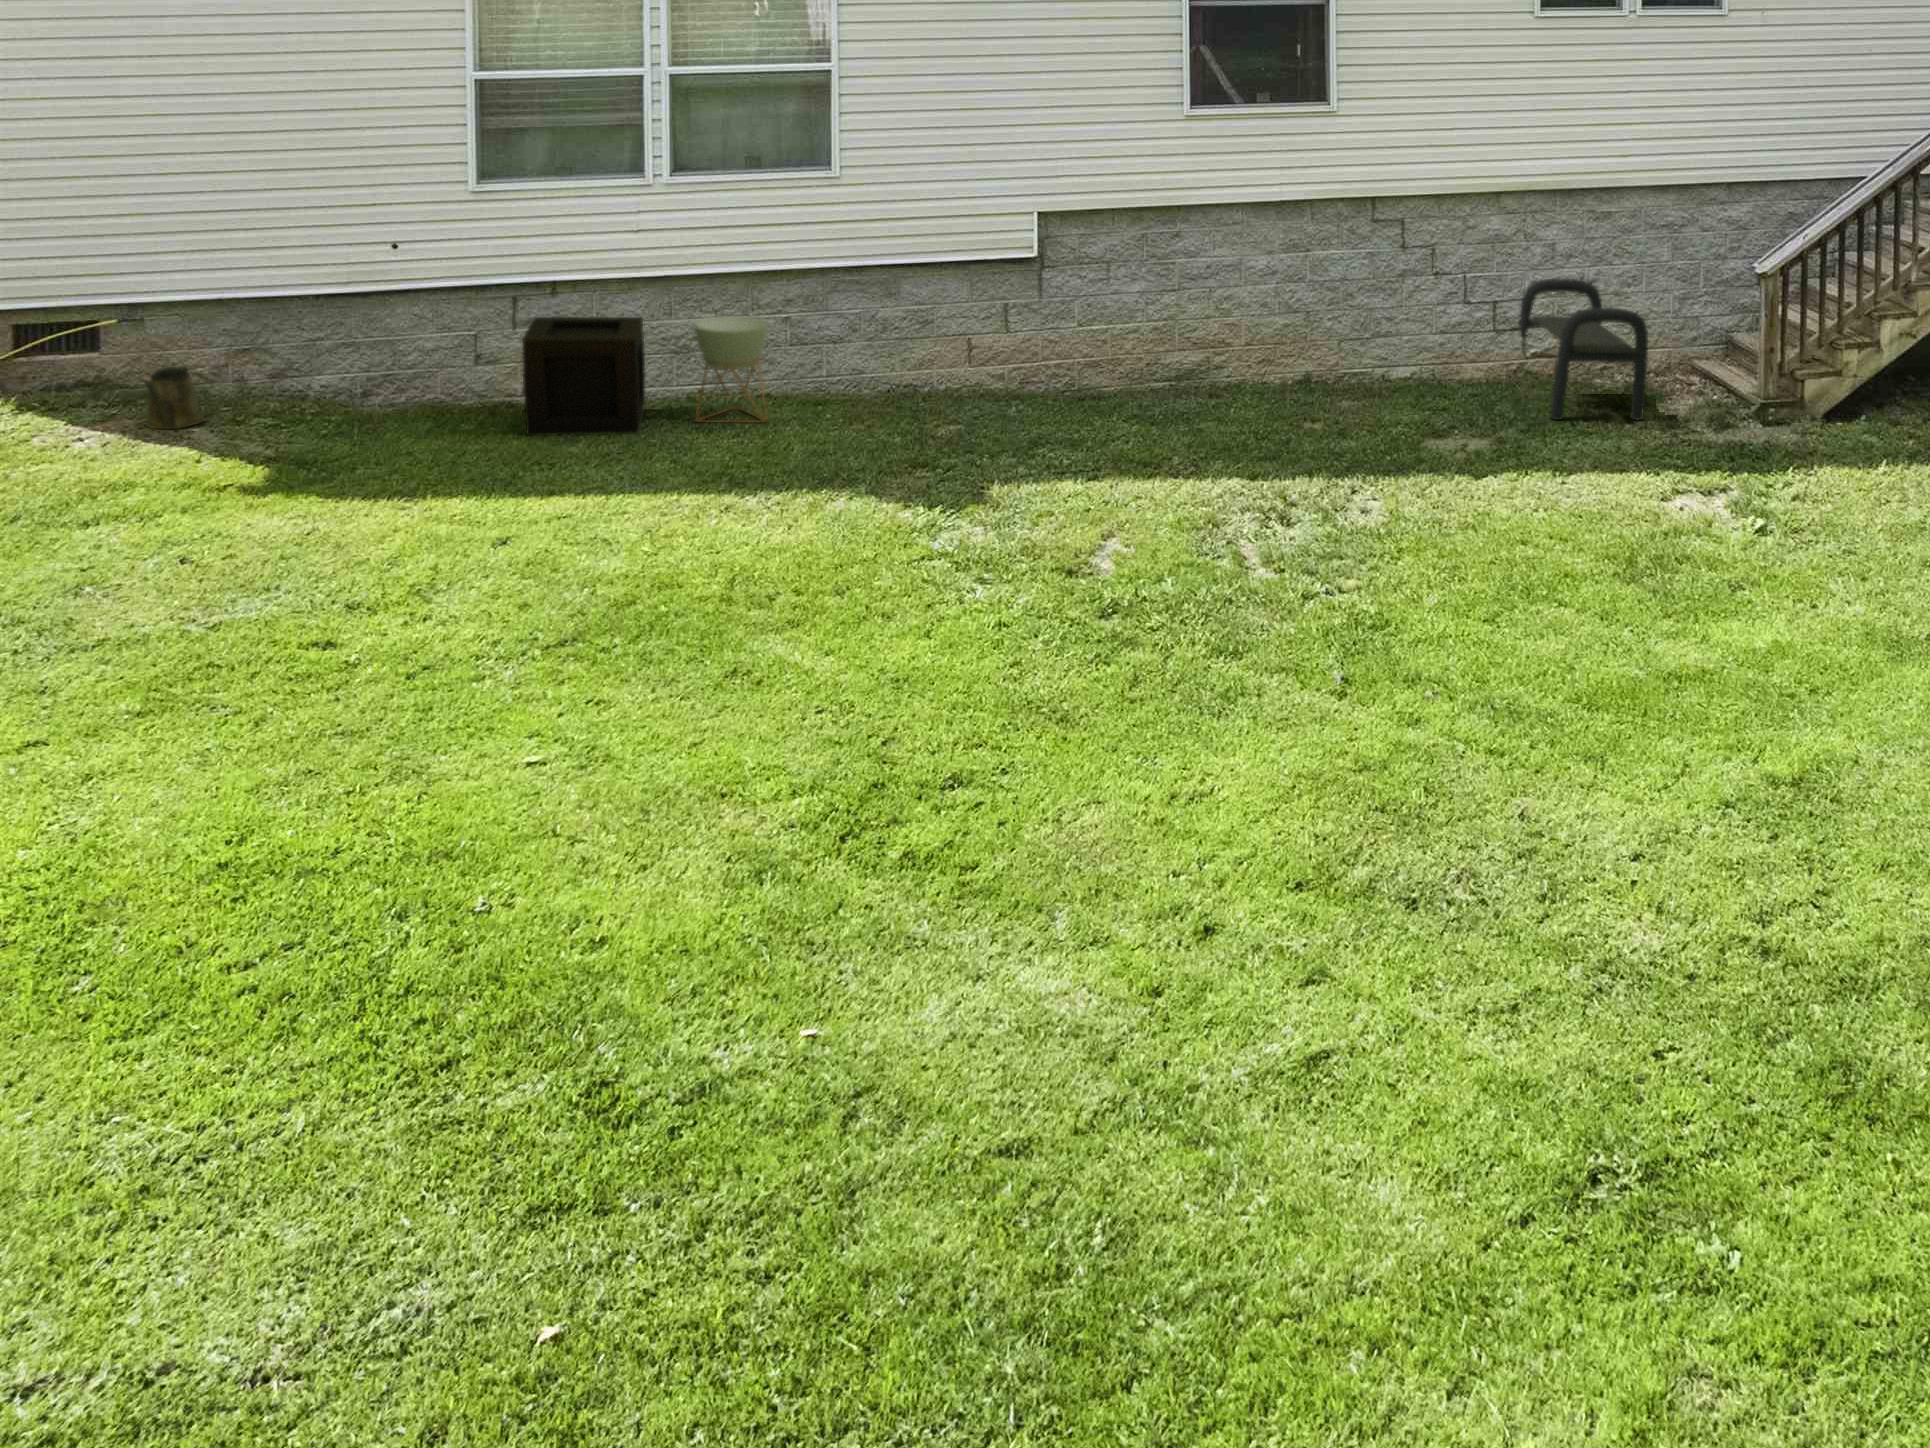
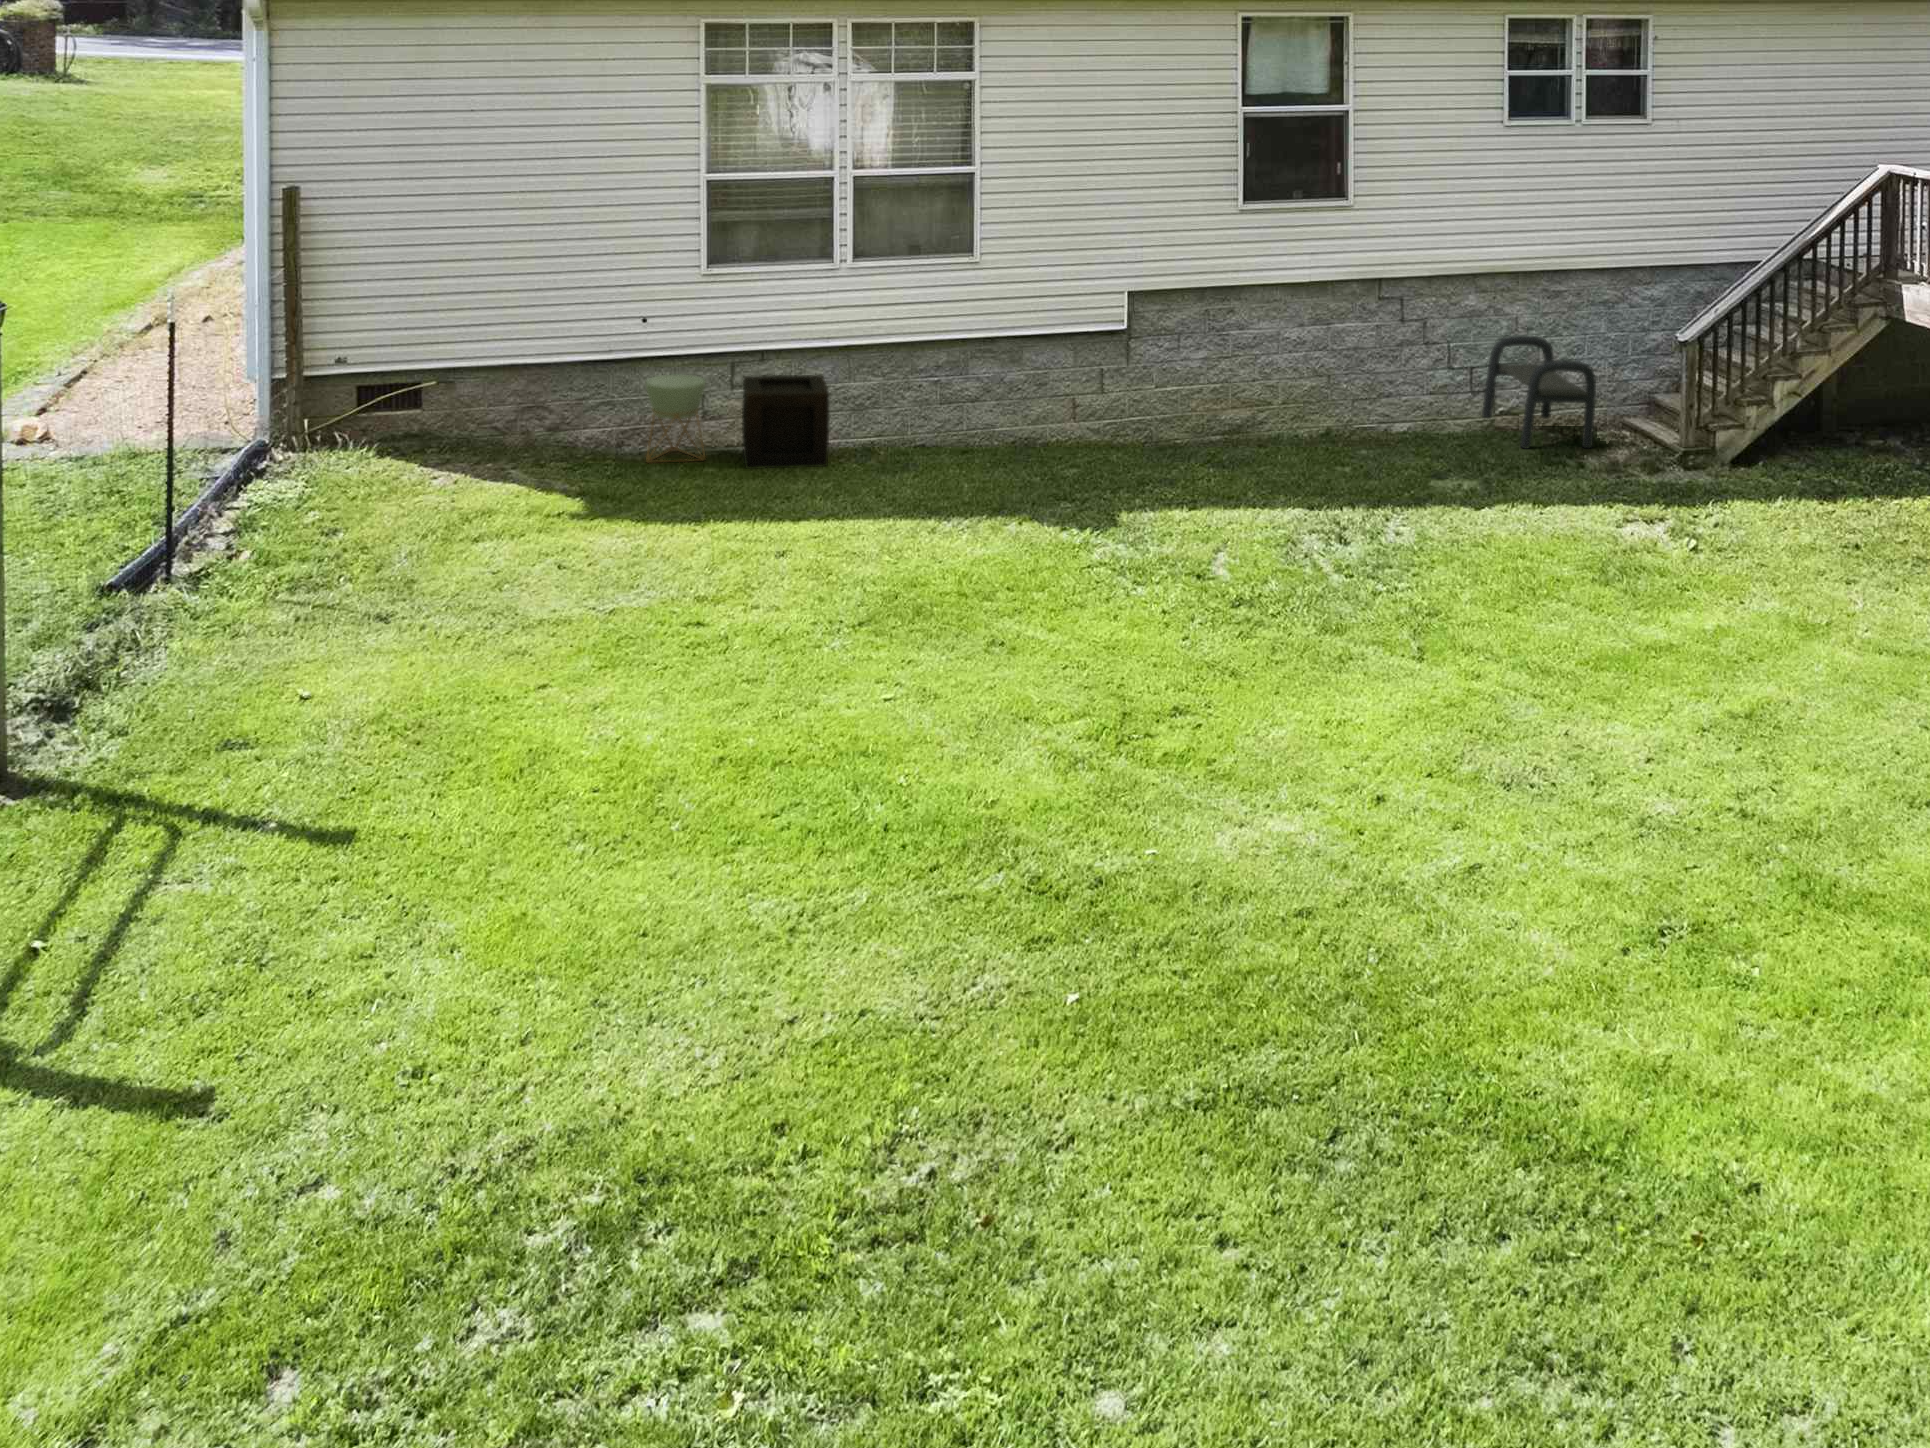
planter: present [694,316,768,423] -> present [646,375,705,463]
watering can: present [143,366,205,429] -> none [459,417,503,466]

